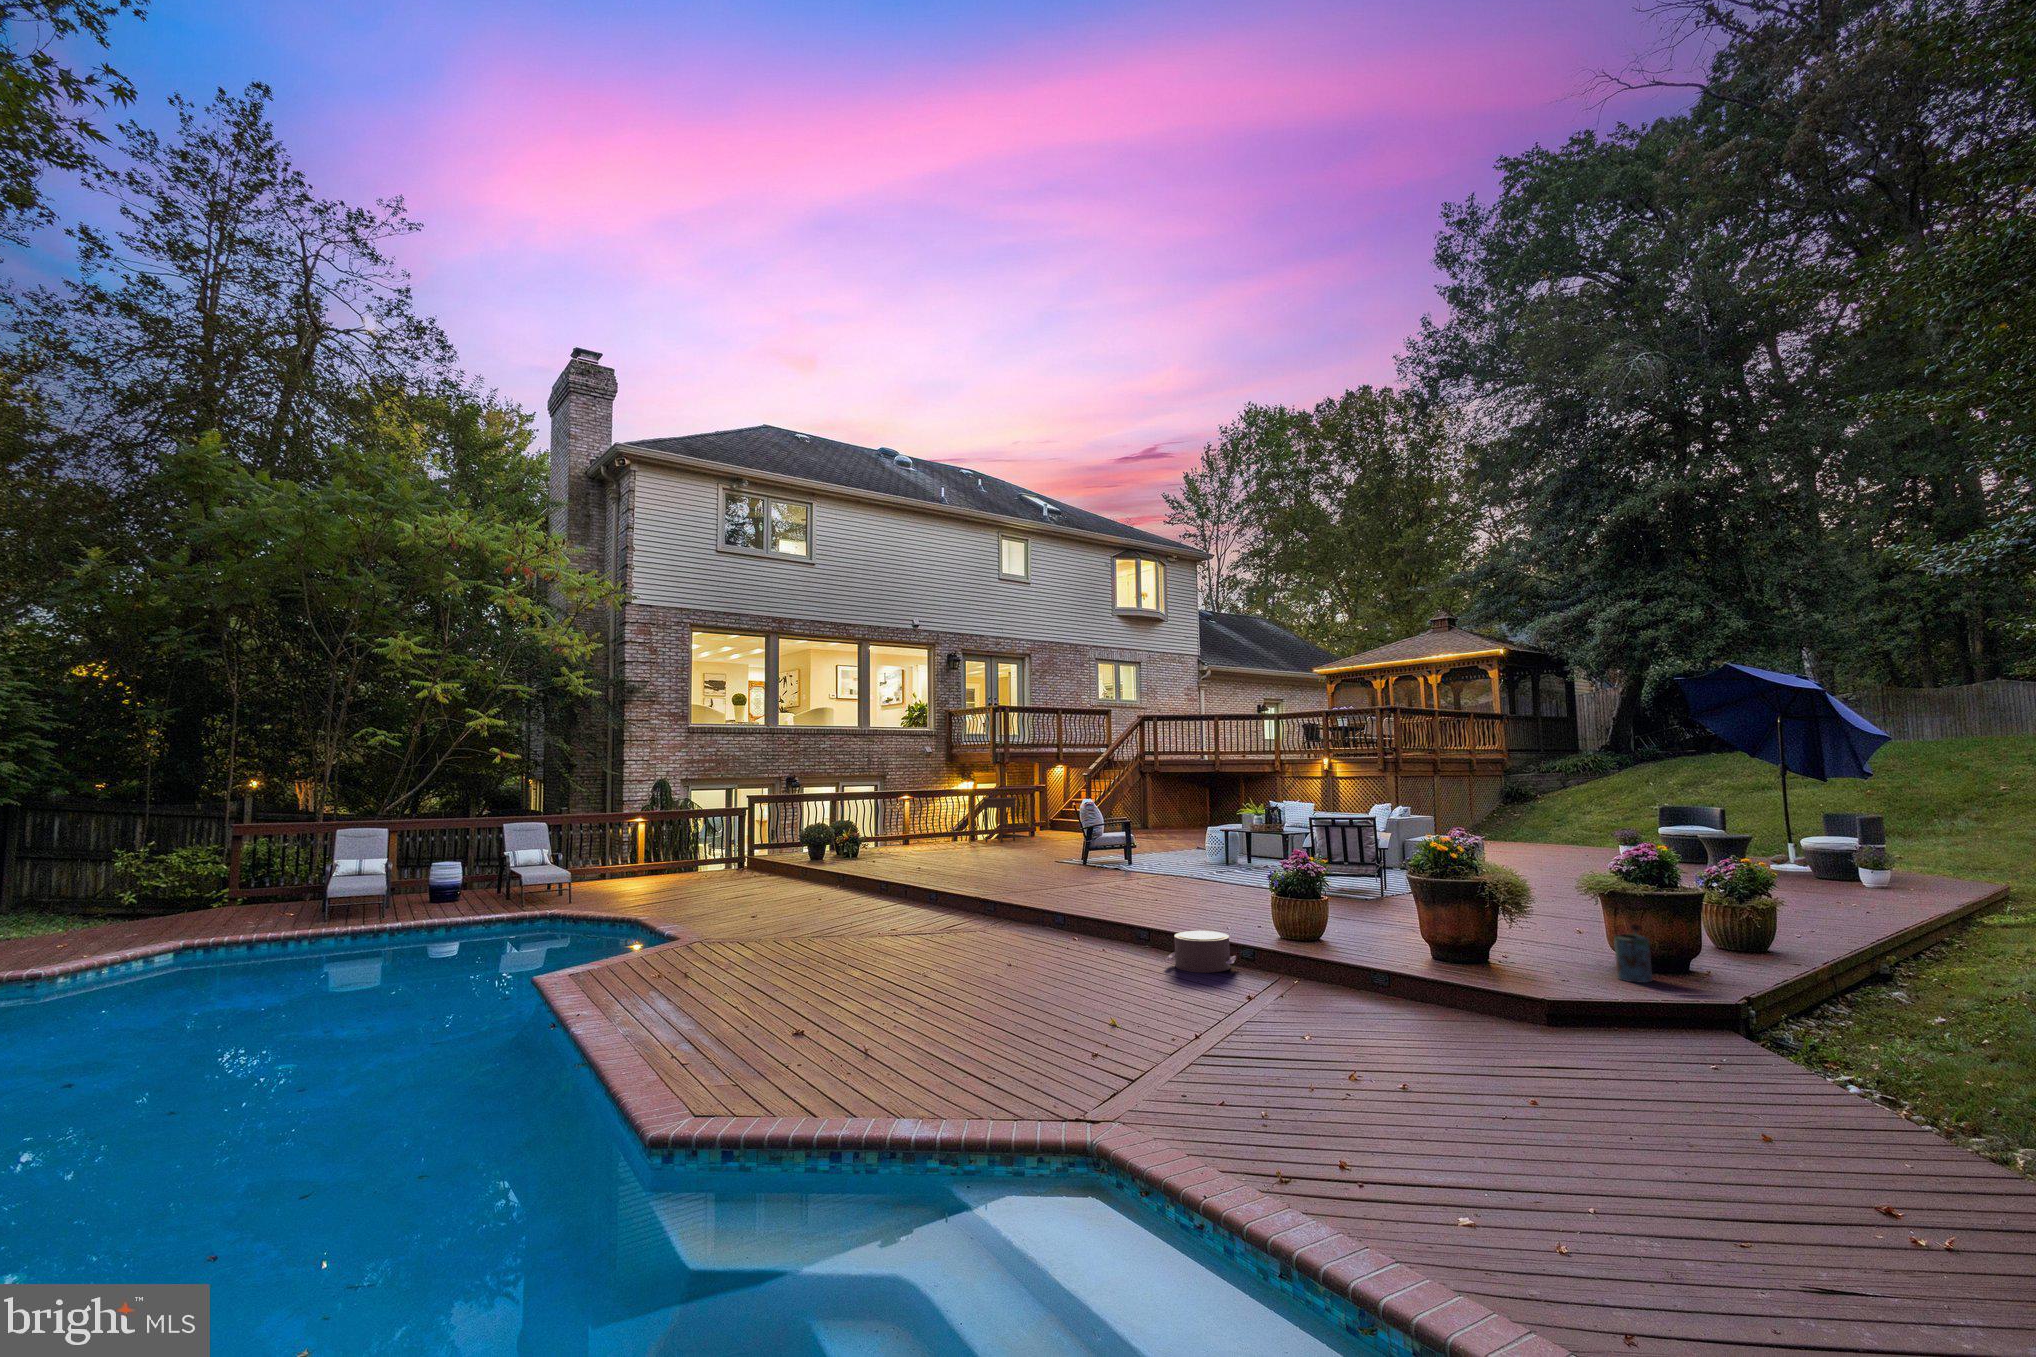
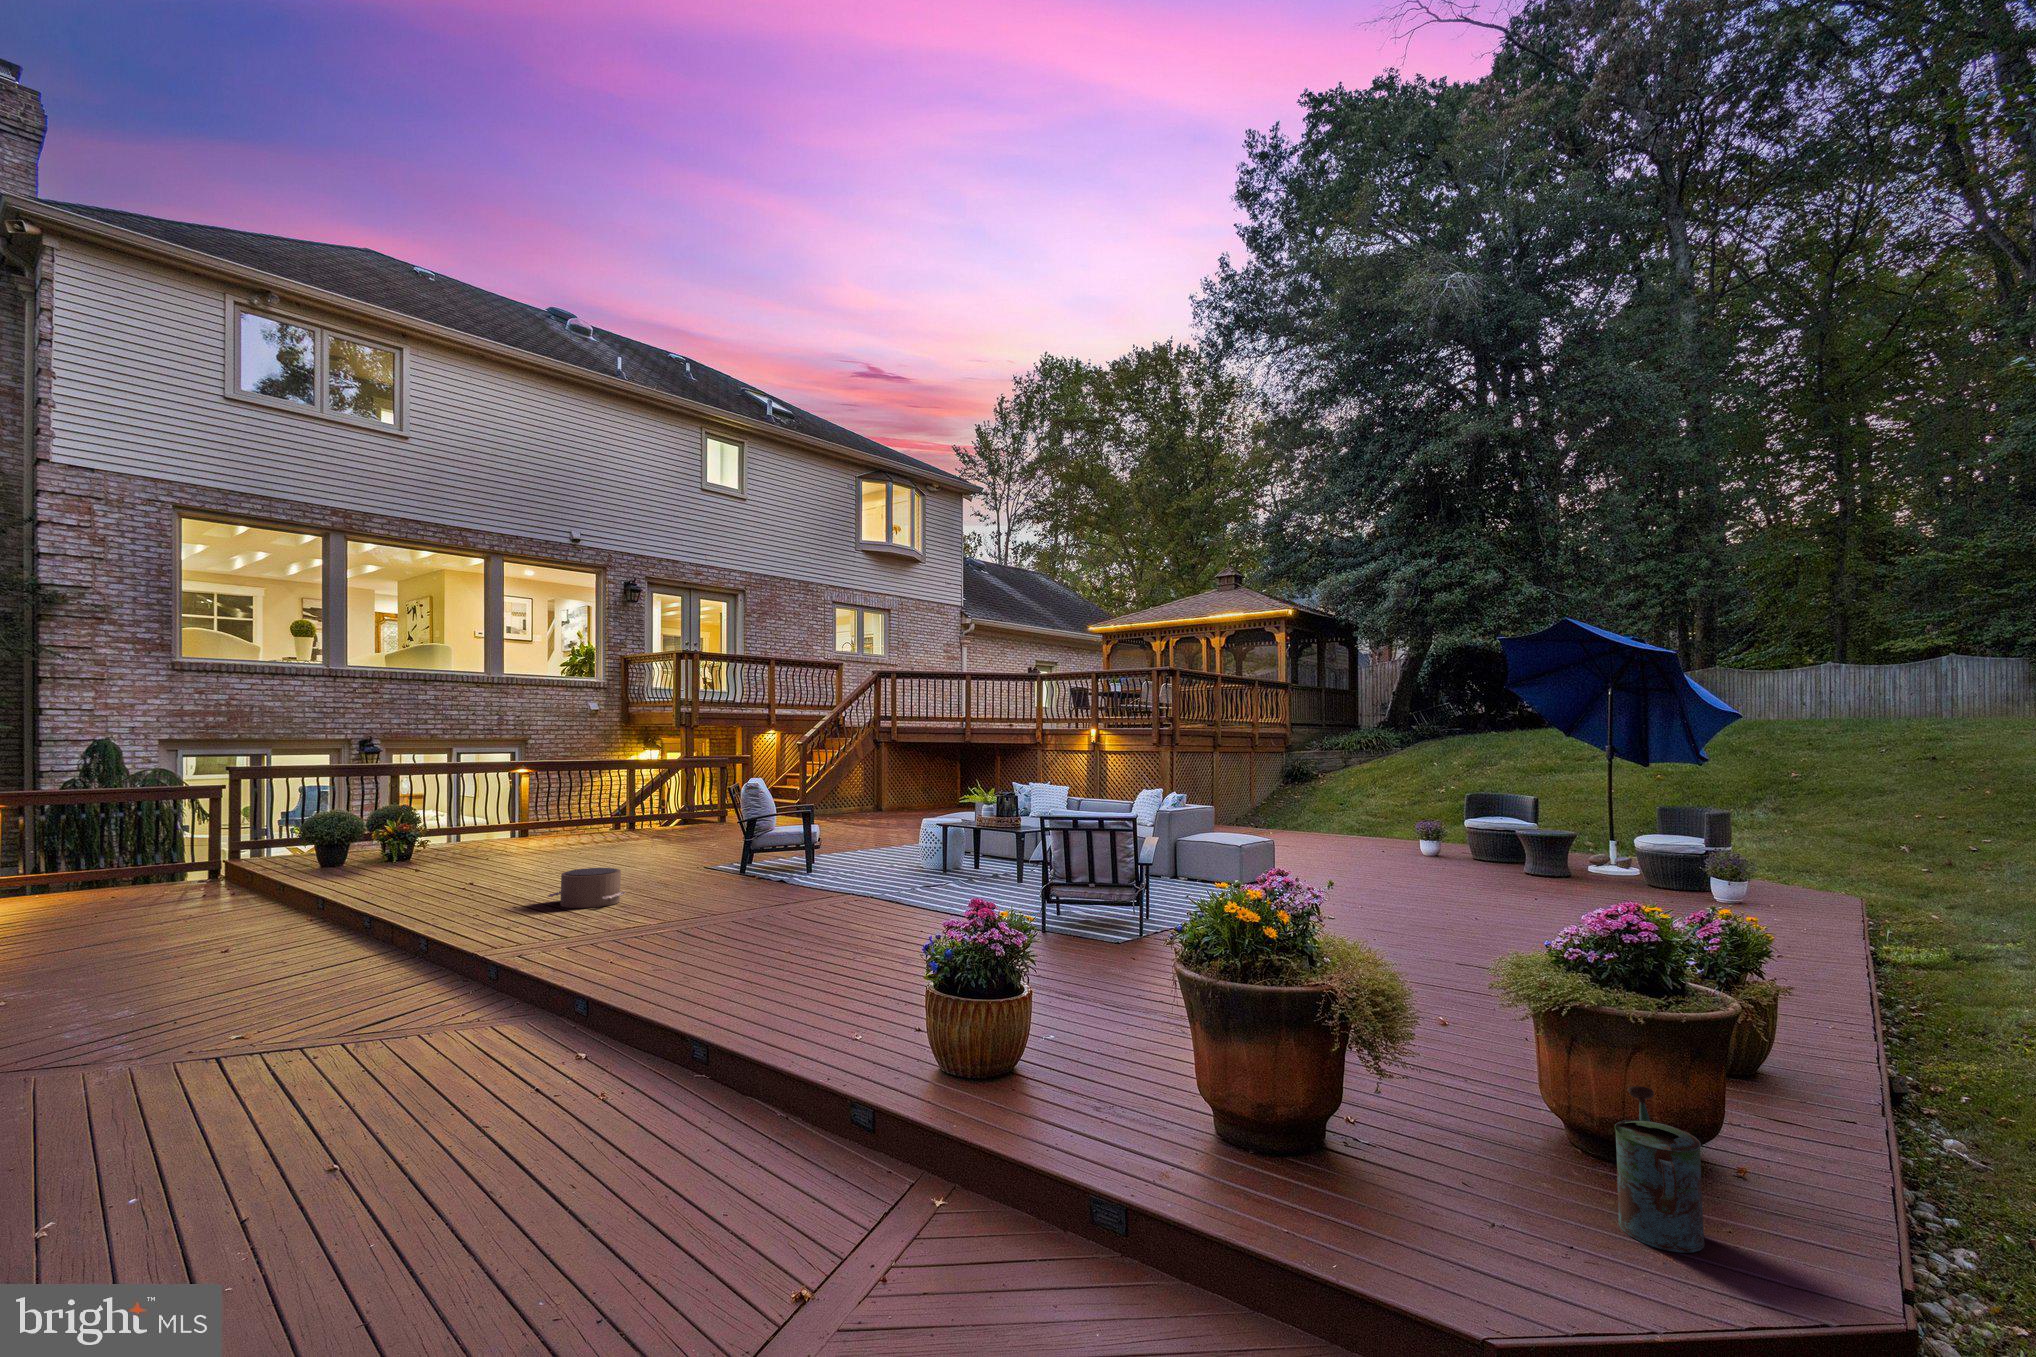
side table: present [983,797,1016,842] -> none [645,770,695,831]
pouf: present [1166,931,1236,973] -> present [548,868,625,908]

